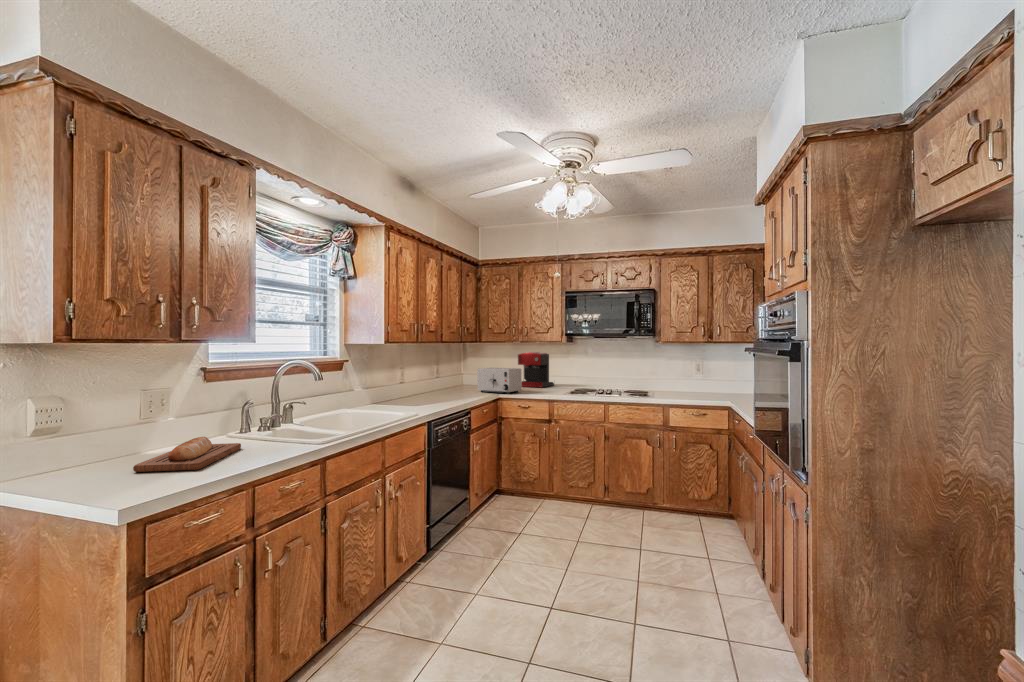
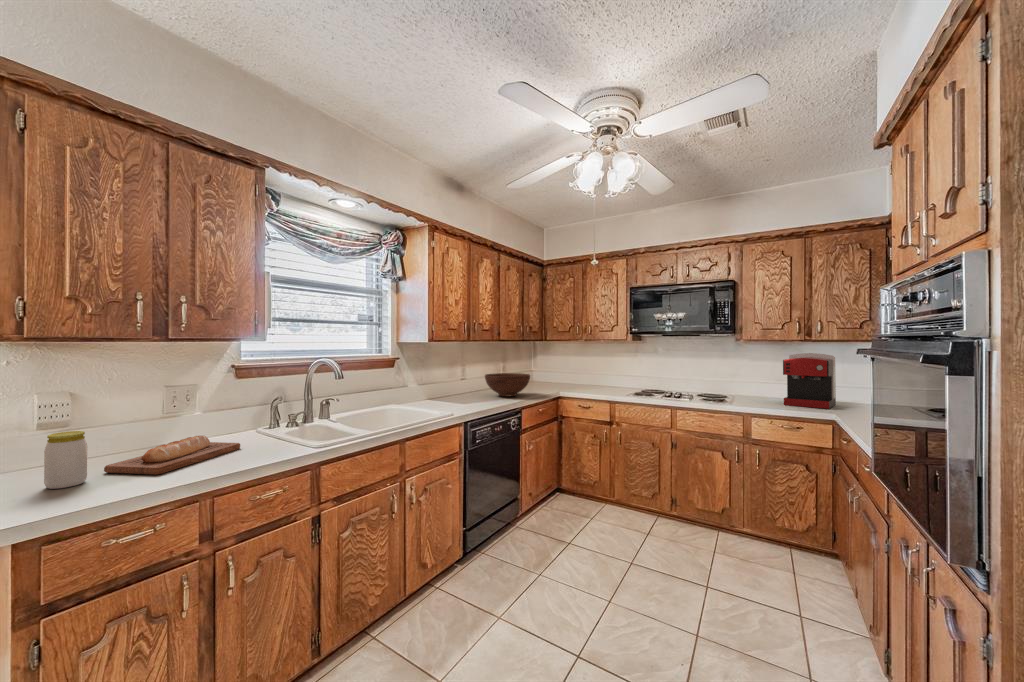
coffee maker: present [518,352,554,387] -> present [783,353,836,409]
toaster: present [477,368,521,394] -> none [541,367,585,394]
fruit bowl: none [426,375,472,398] -> present [485,373,530,397]
jar: none [95,430,132,485] -> present [44,431,87,489]

